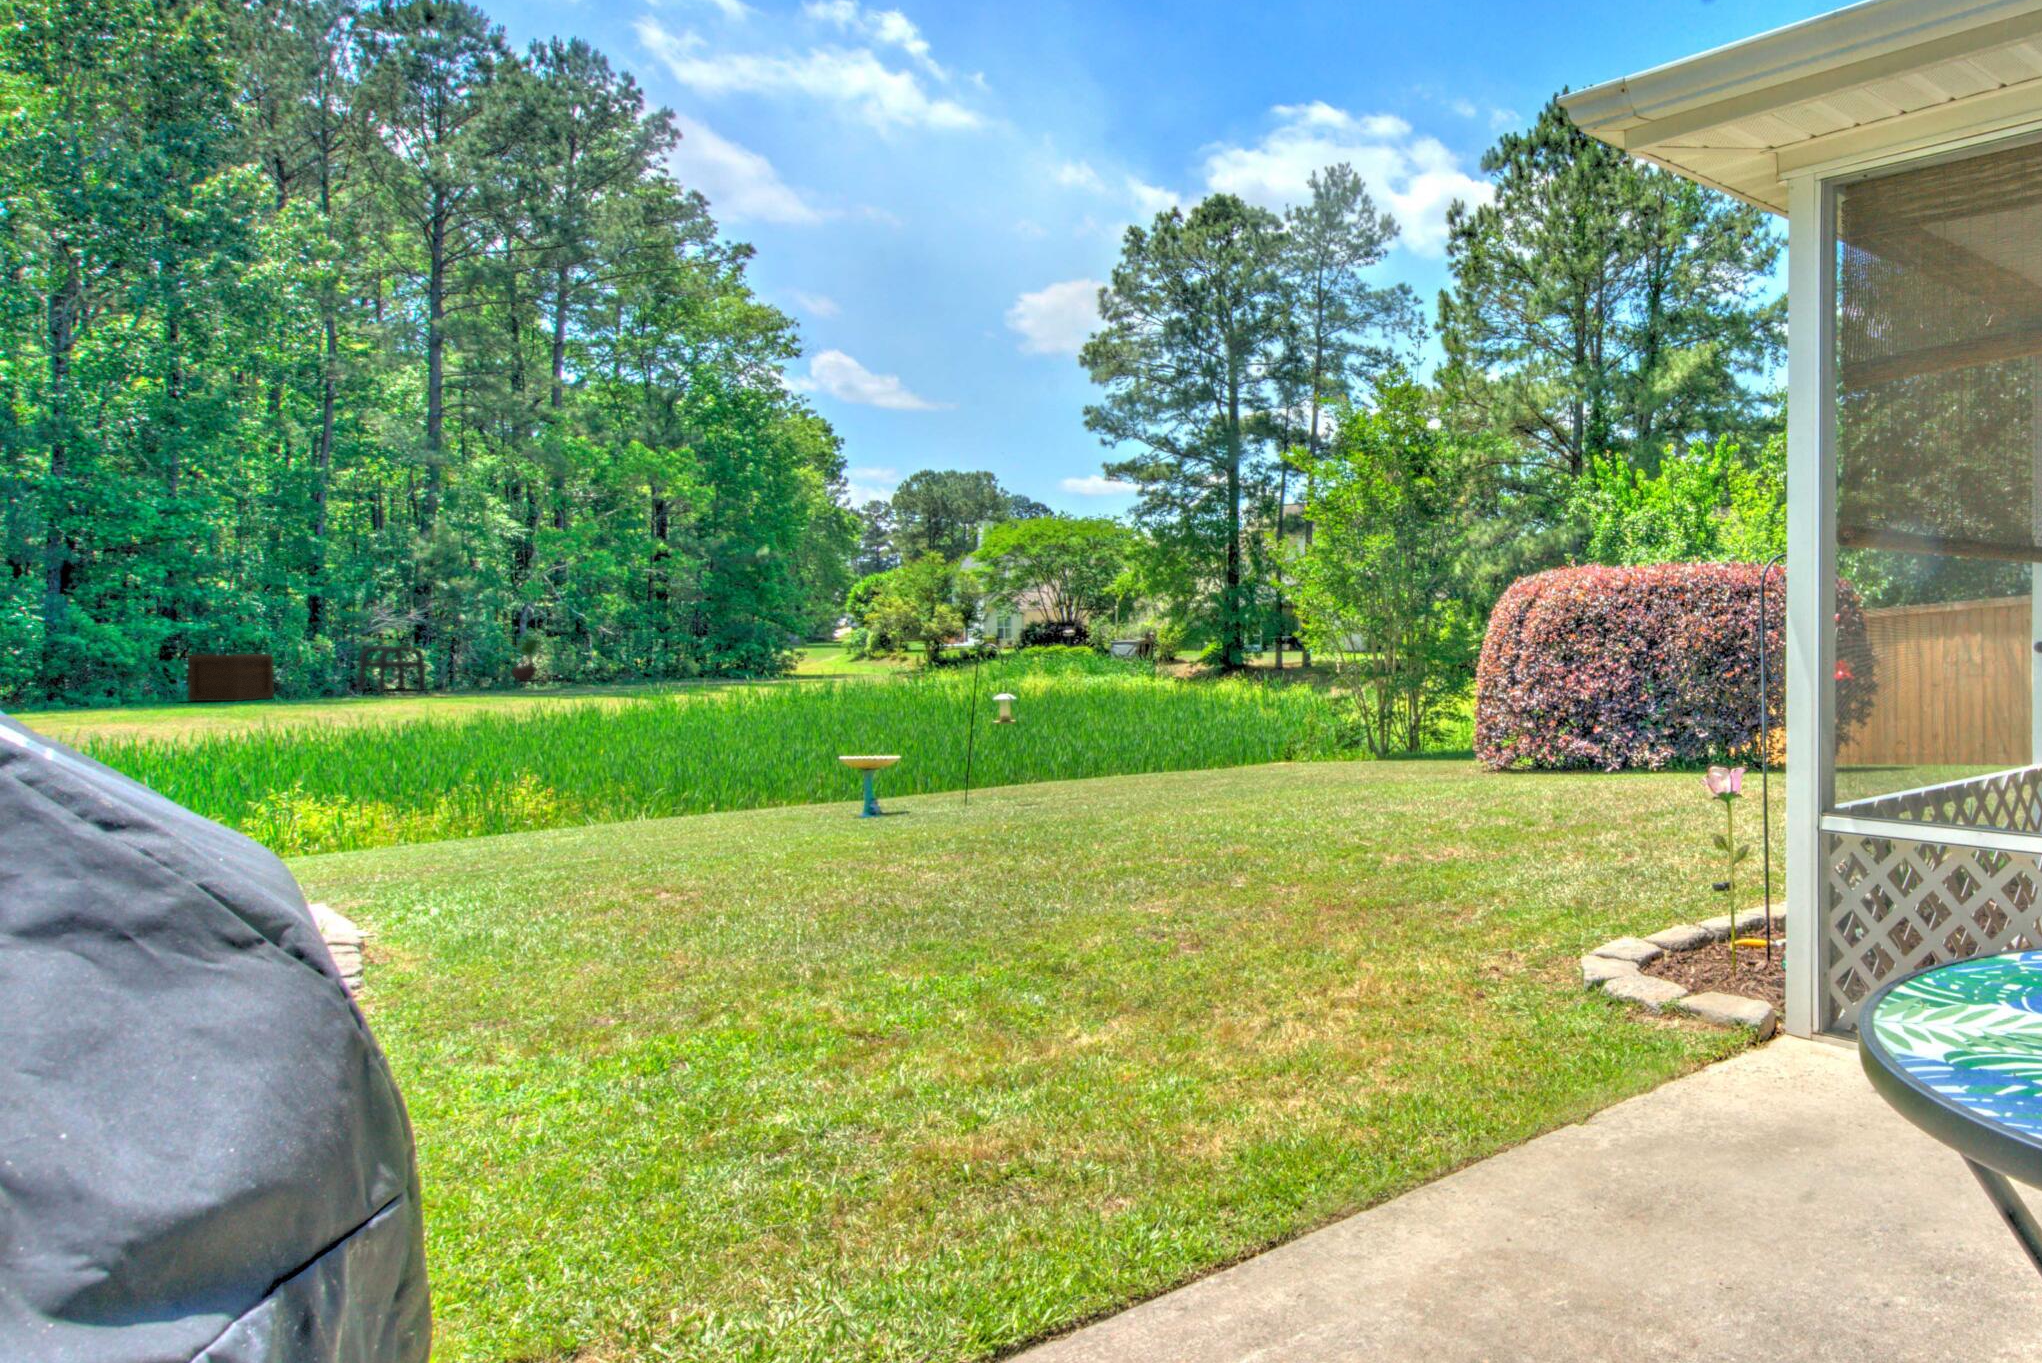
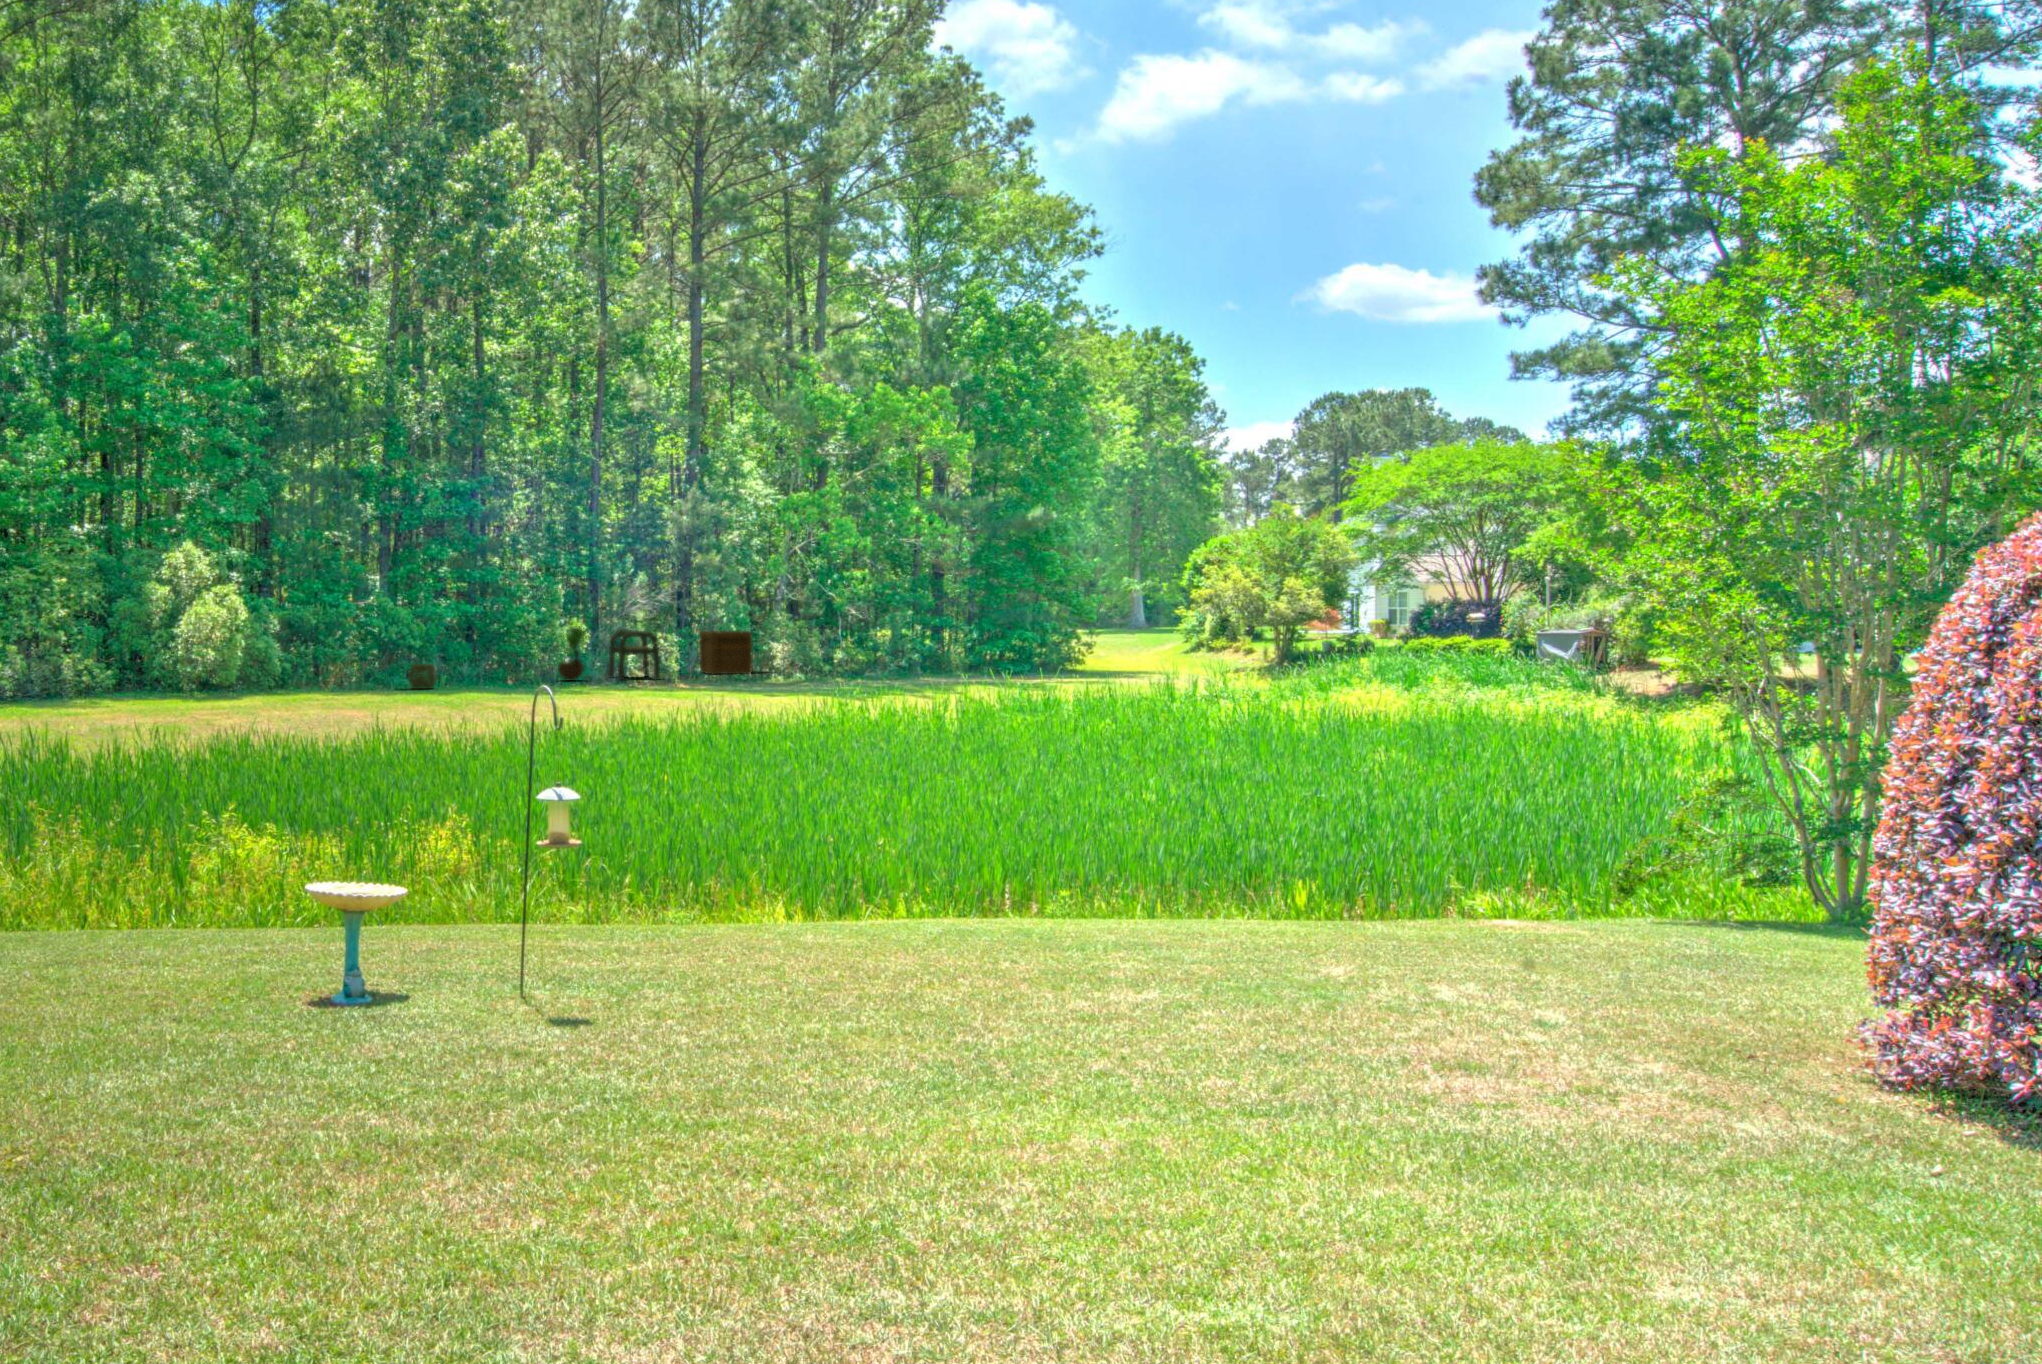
potted tree: present [512,638,541,681] -> present [558,626,589,680]
wooden crate: present [188,654,274,701] -> present [700,631,753,674]
woven basket: none [134,681,174,707] -> present [408,664,436,689]

